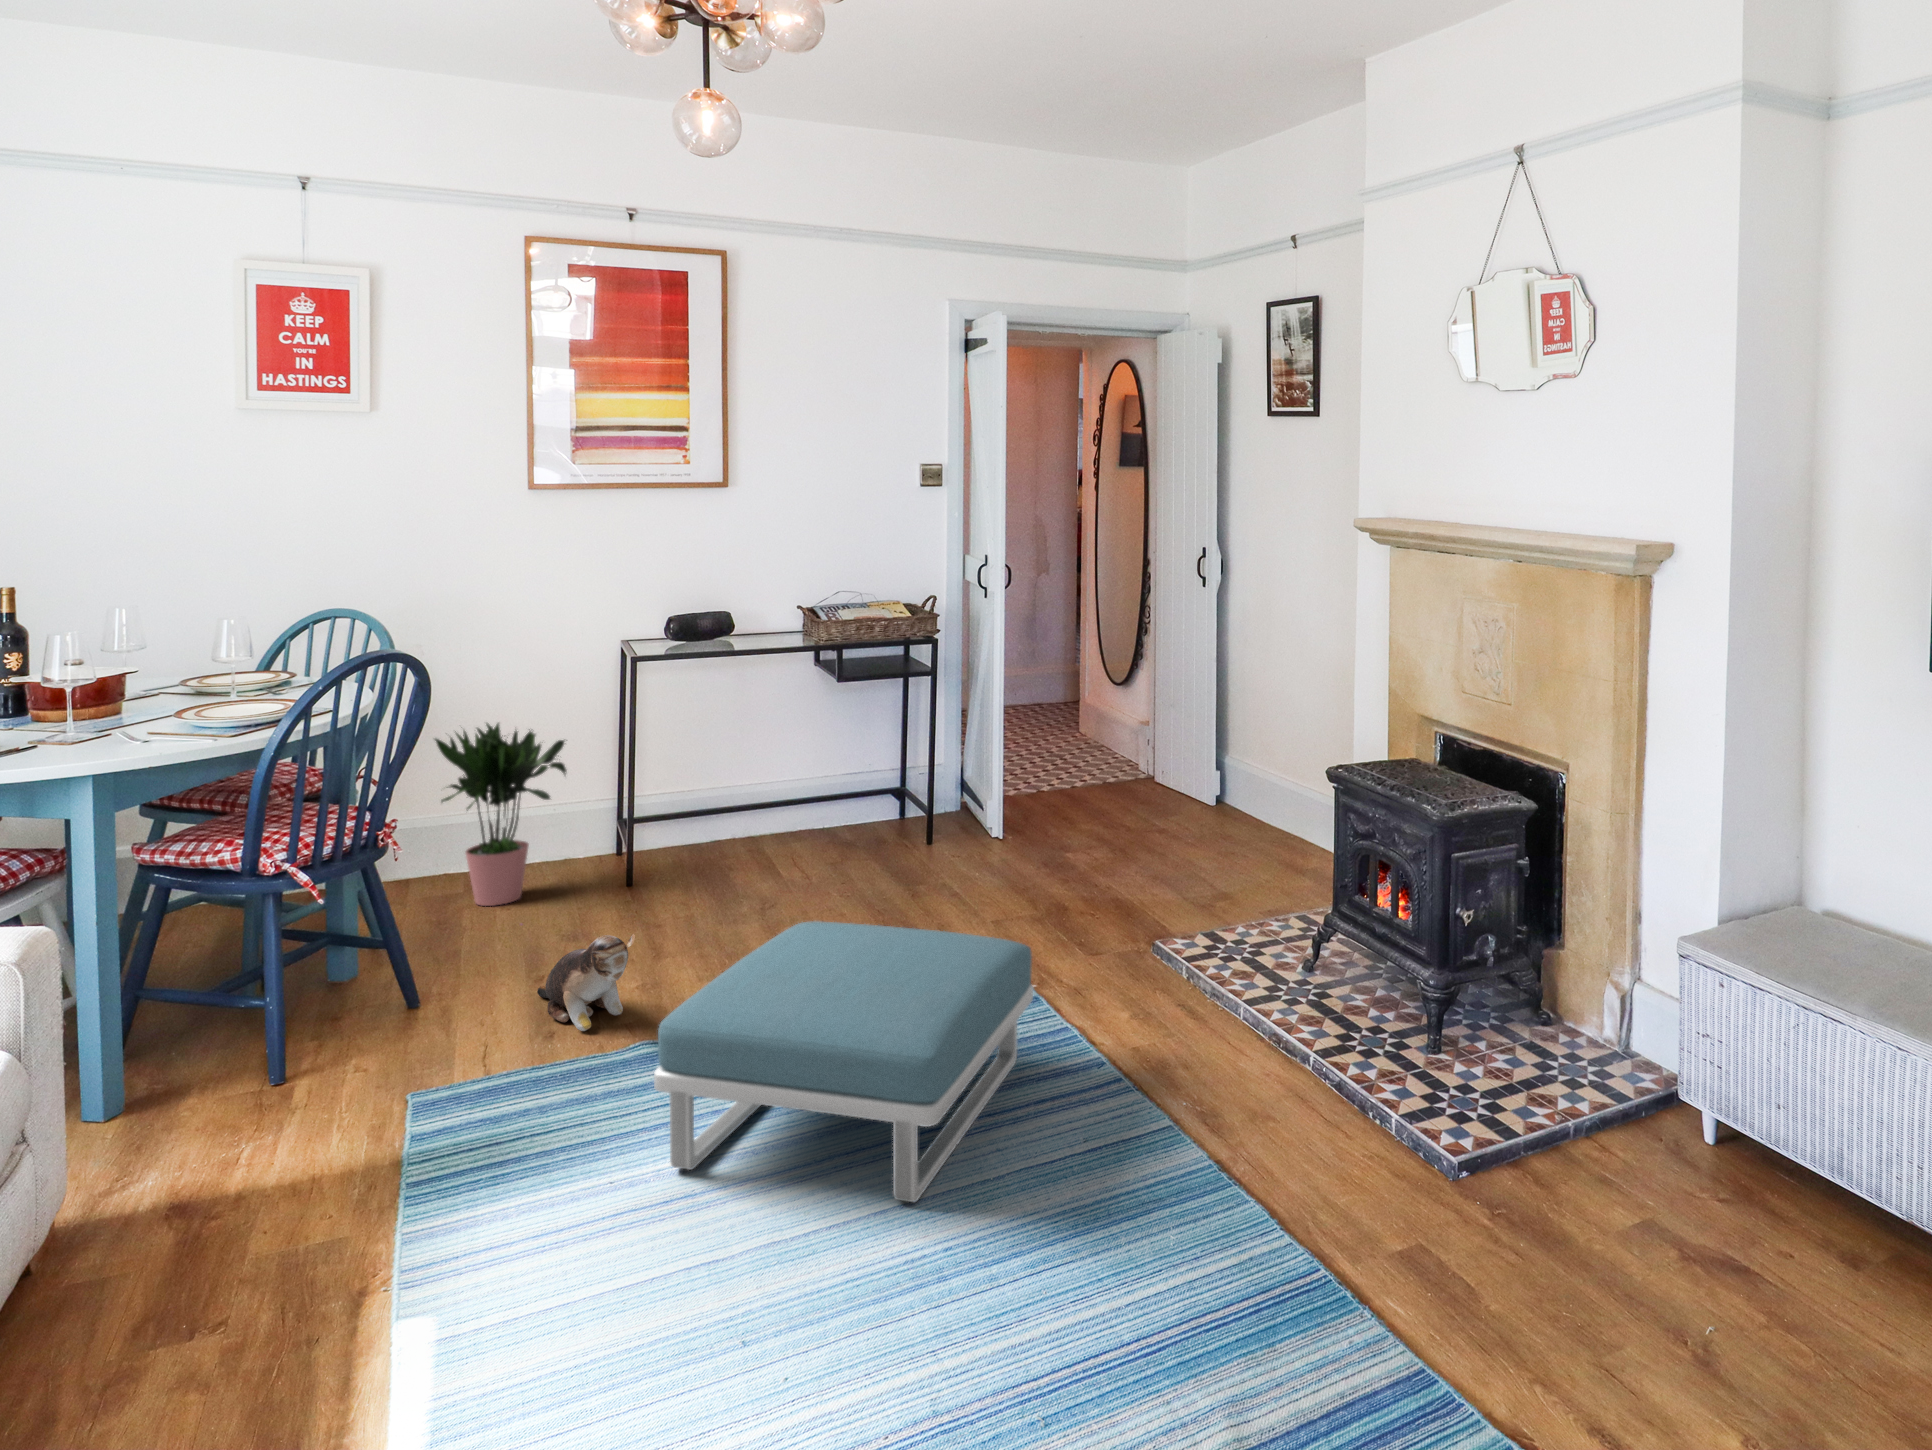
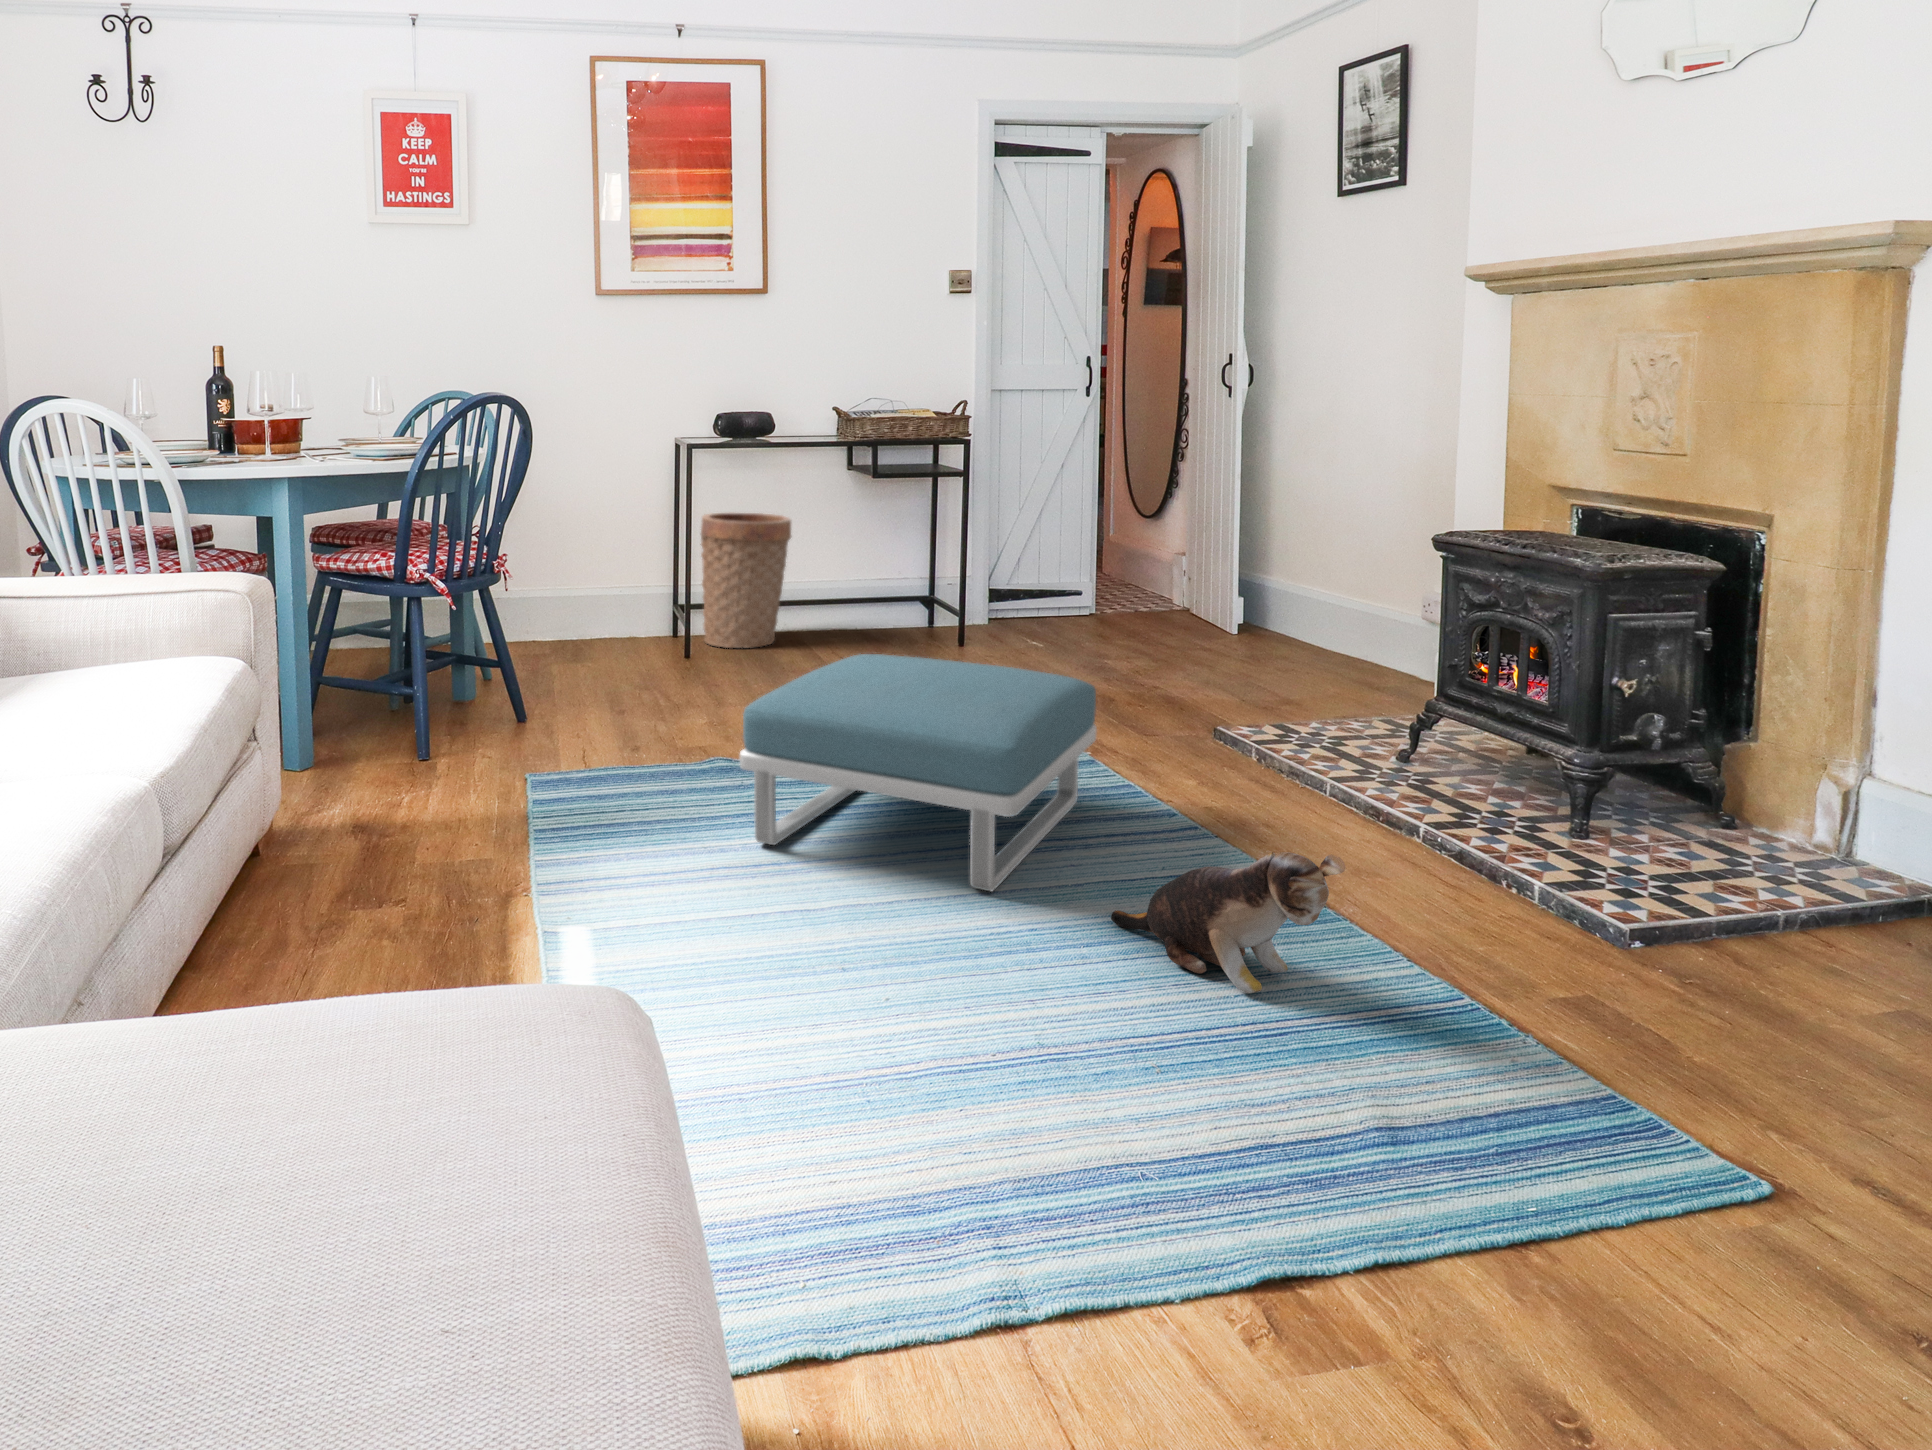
basket: none [650,718,754,872] -> present [701,513,791,648]
potted plant: present [435,723,566,906] -> none [524,497,640,660]
plush toy: present [537,934,635,1031] -> present [1111,852,1346,993]

